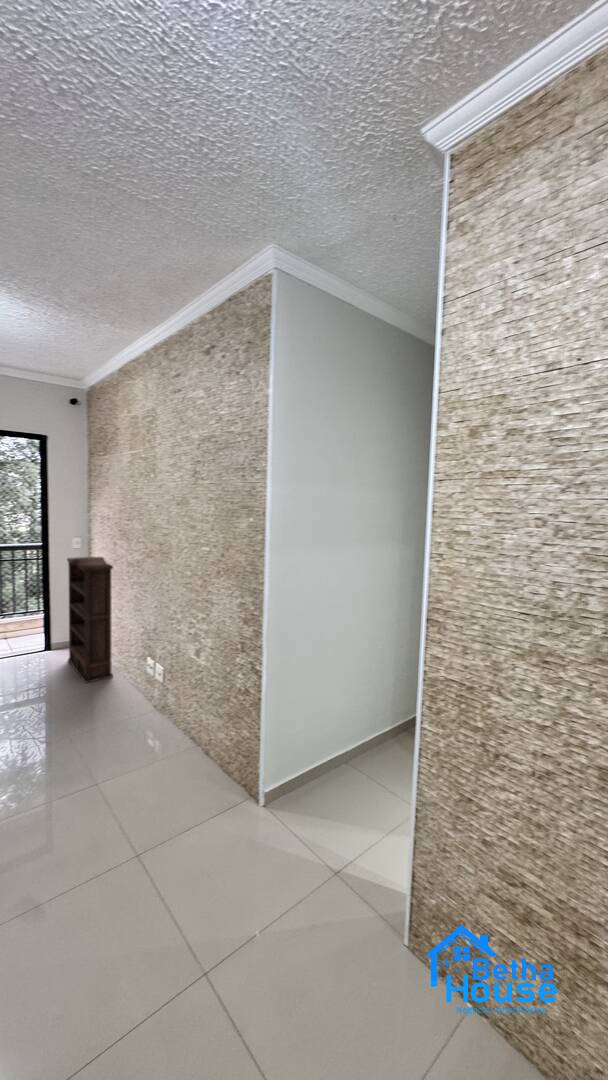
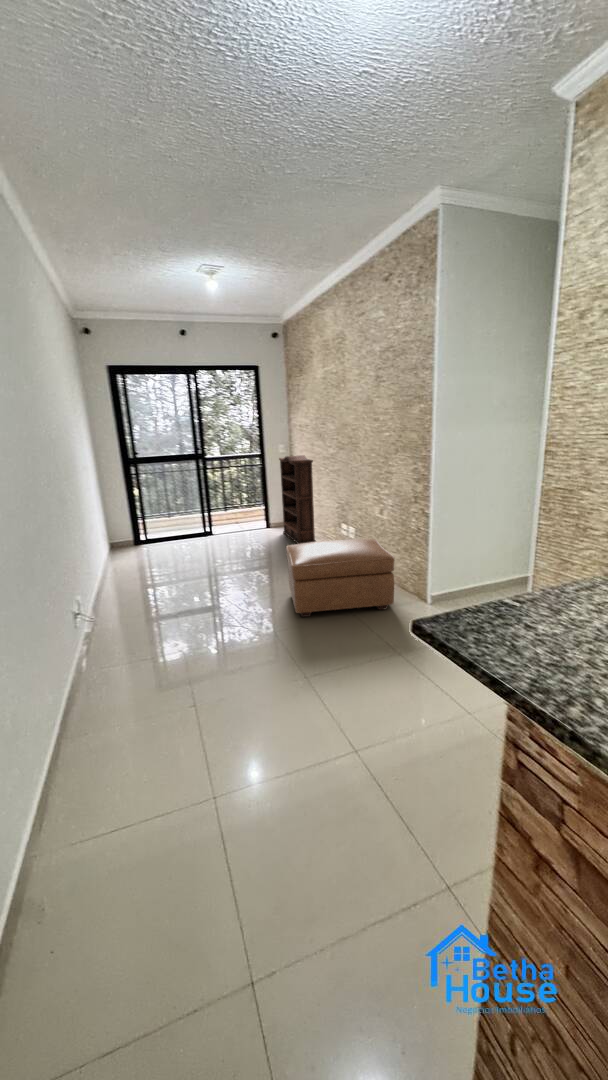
ottoman: none [23,698,210,871] -> present [286,539,395,617]

